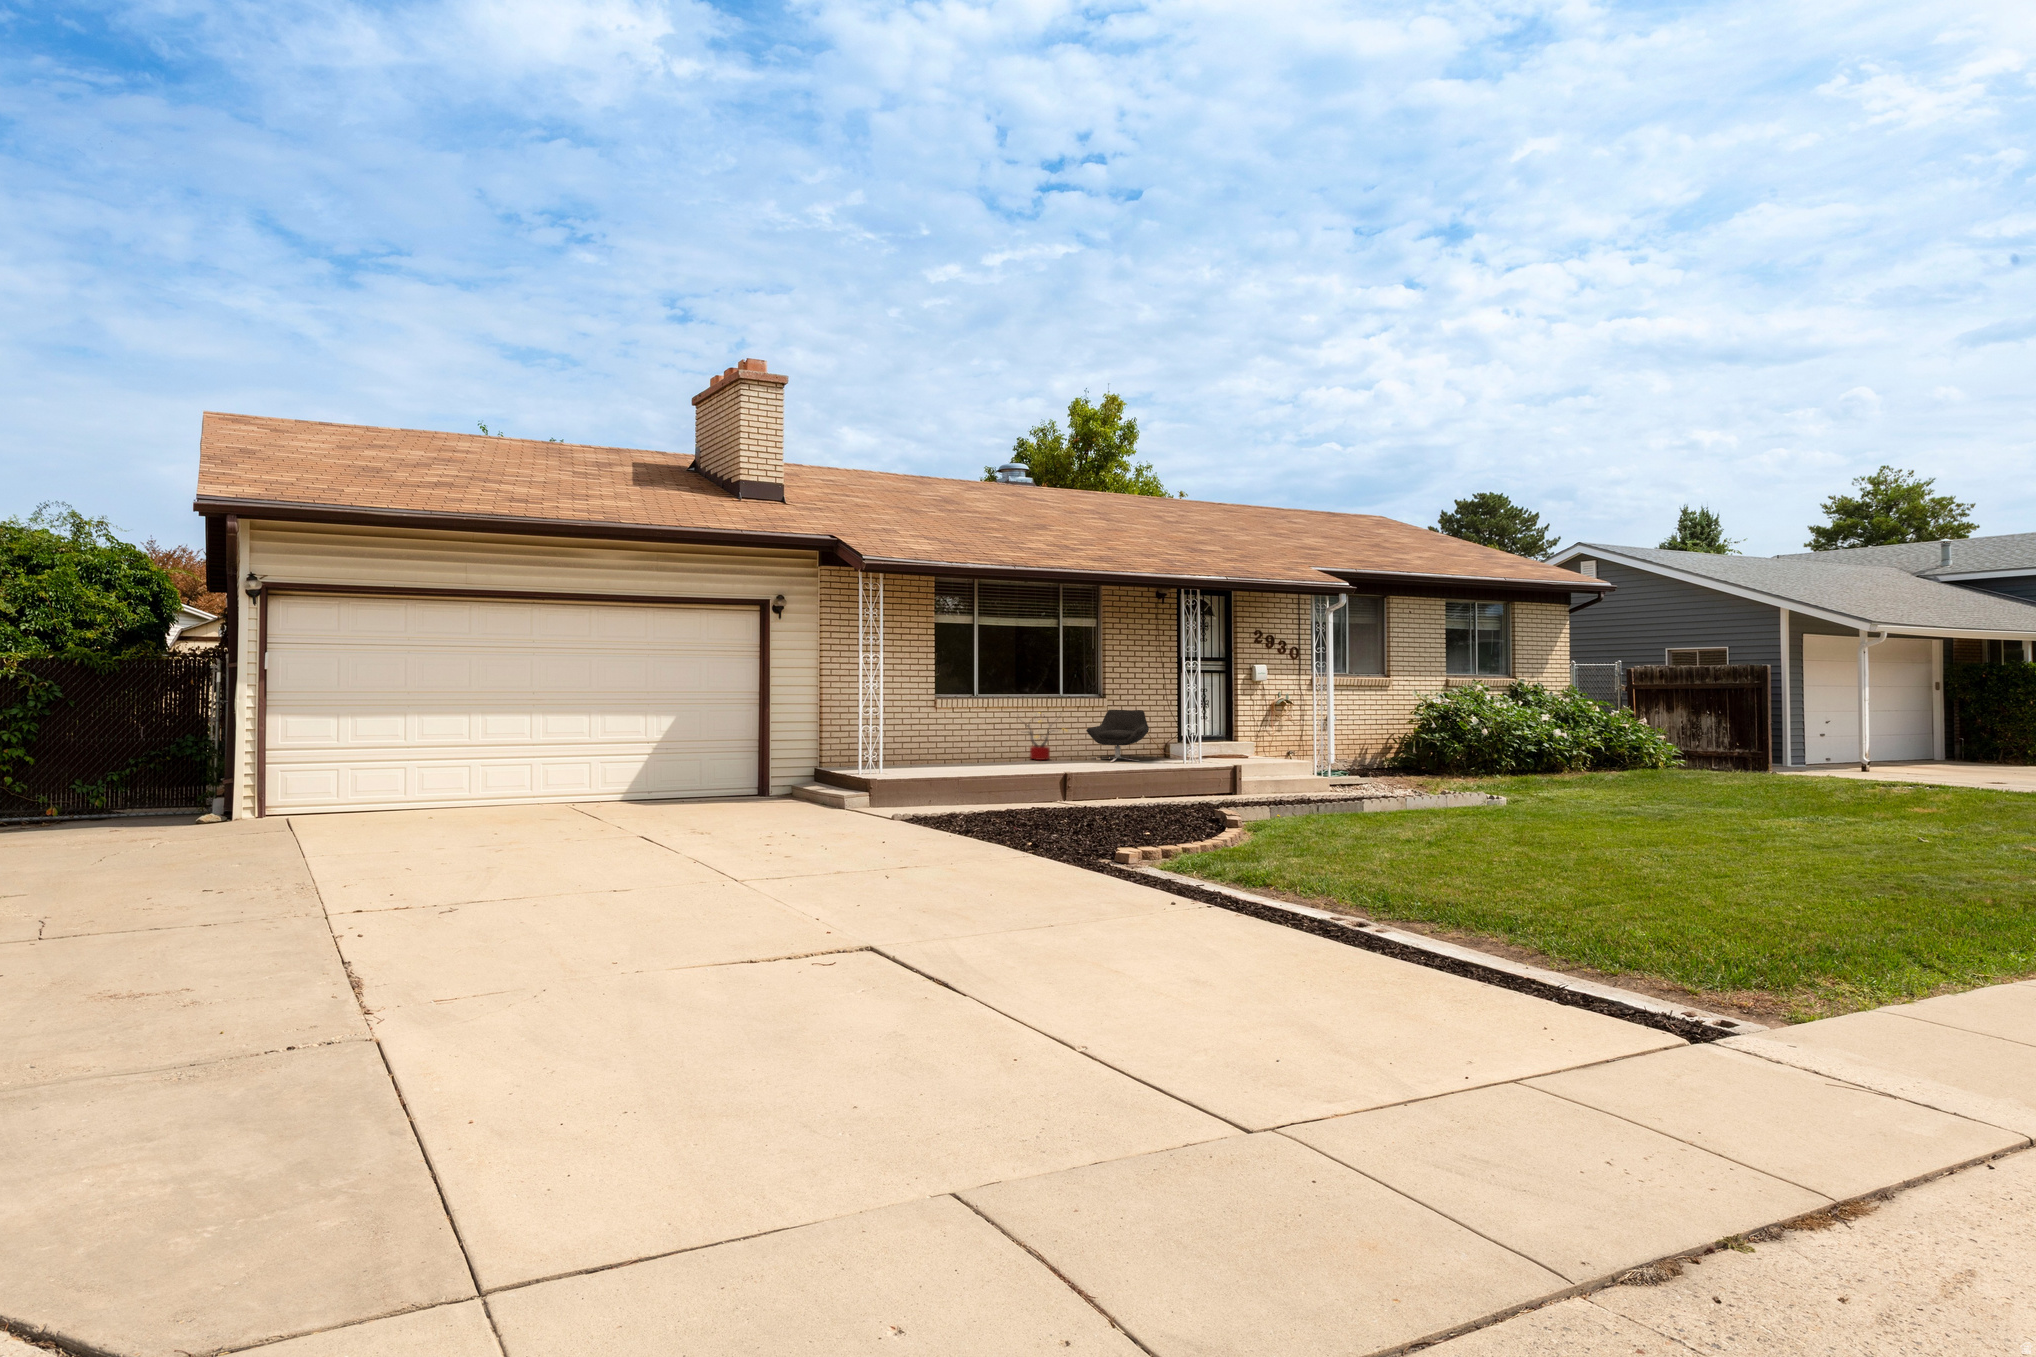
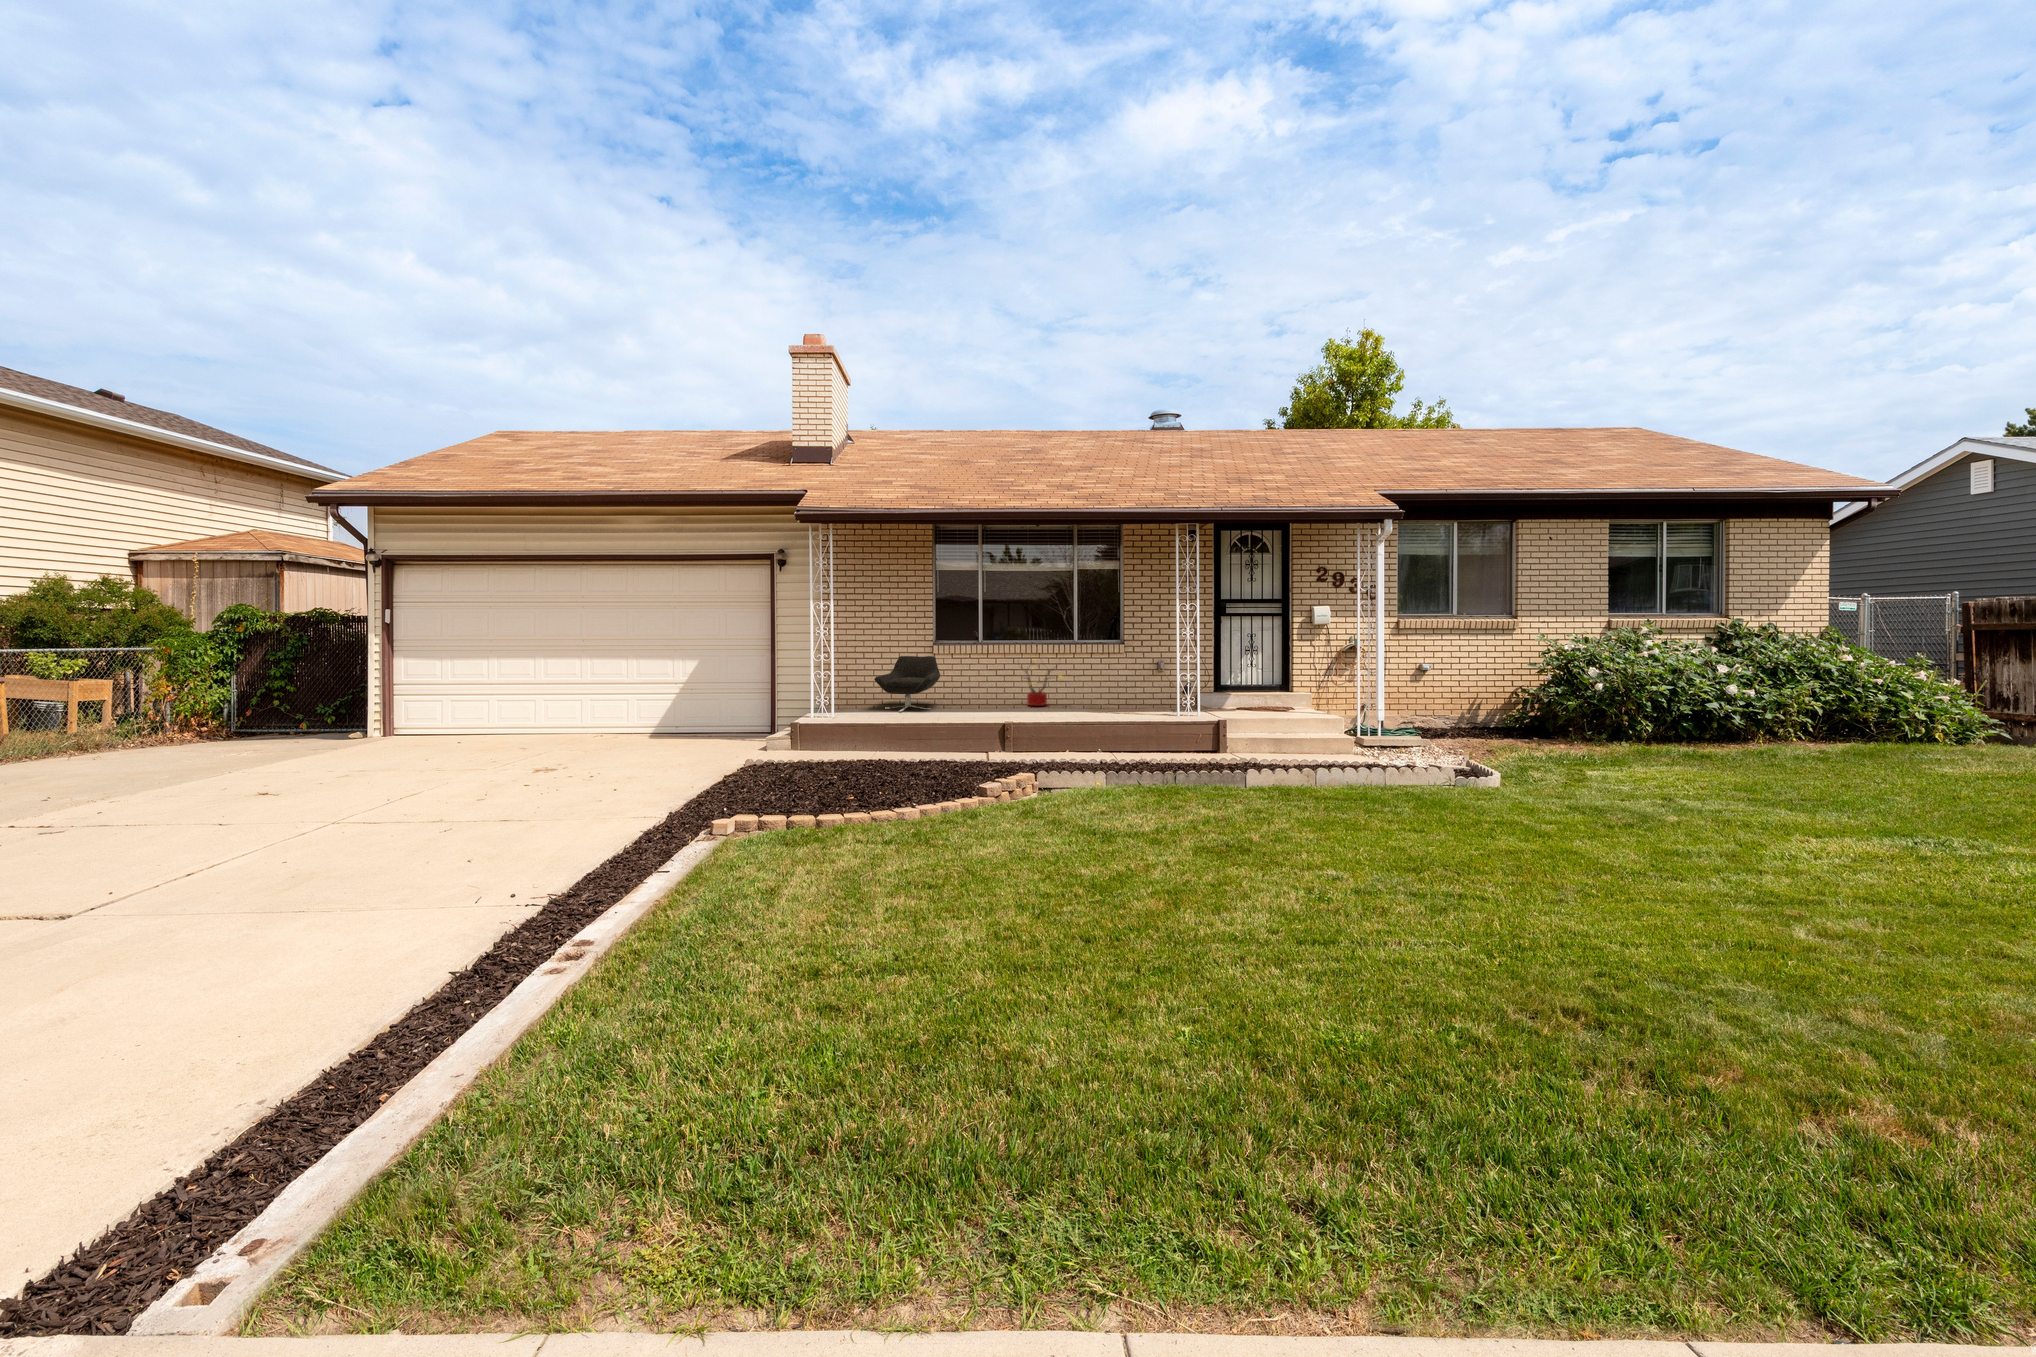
lounge chair: present [1086,710,1149,762] -> present [874,656,940,712]

